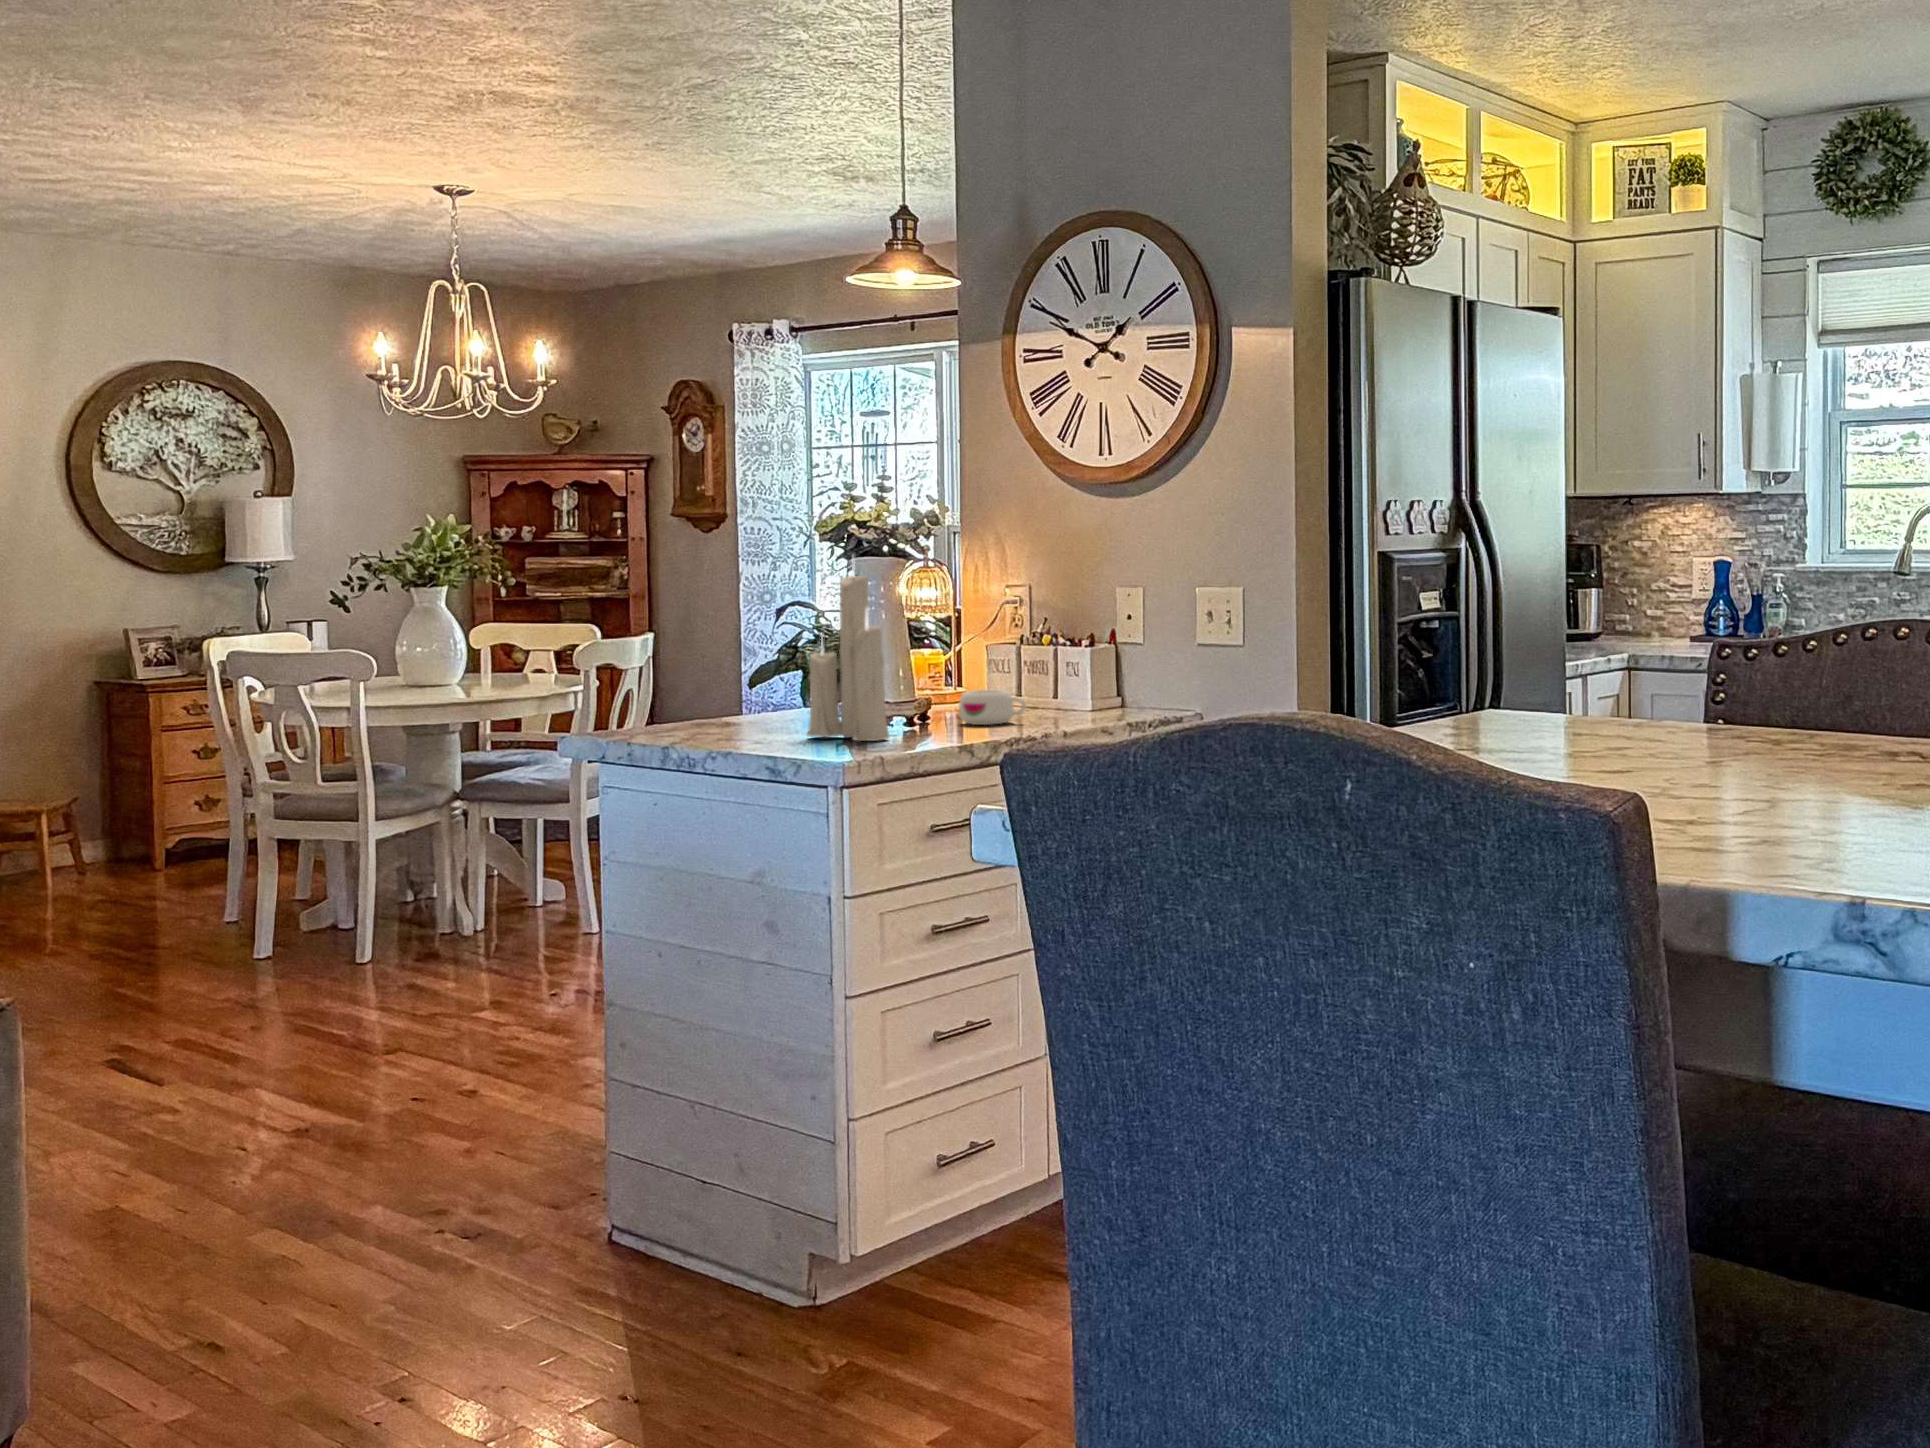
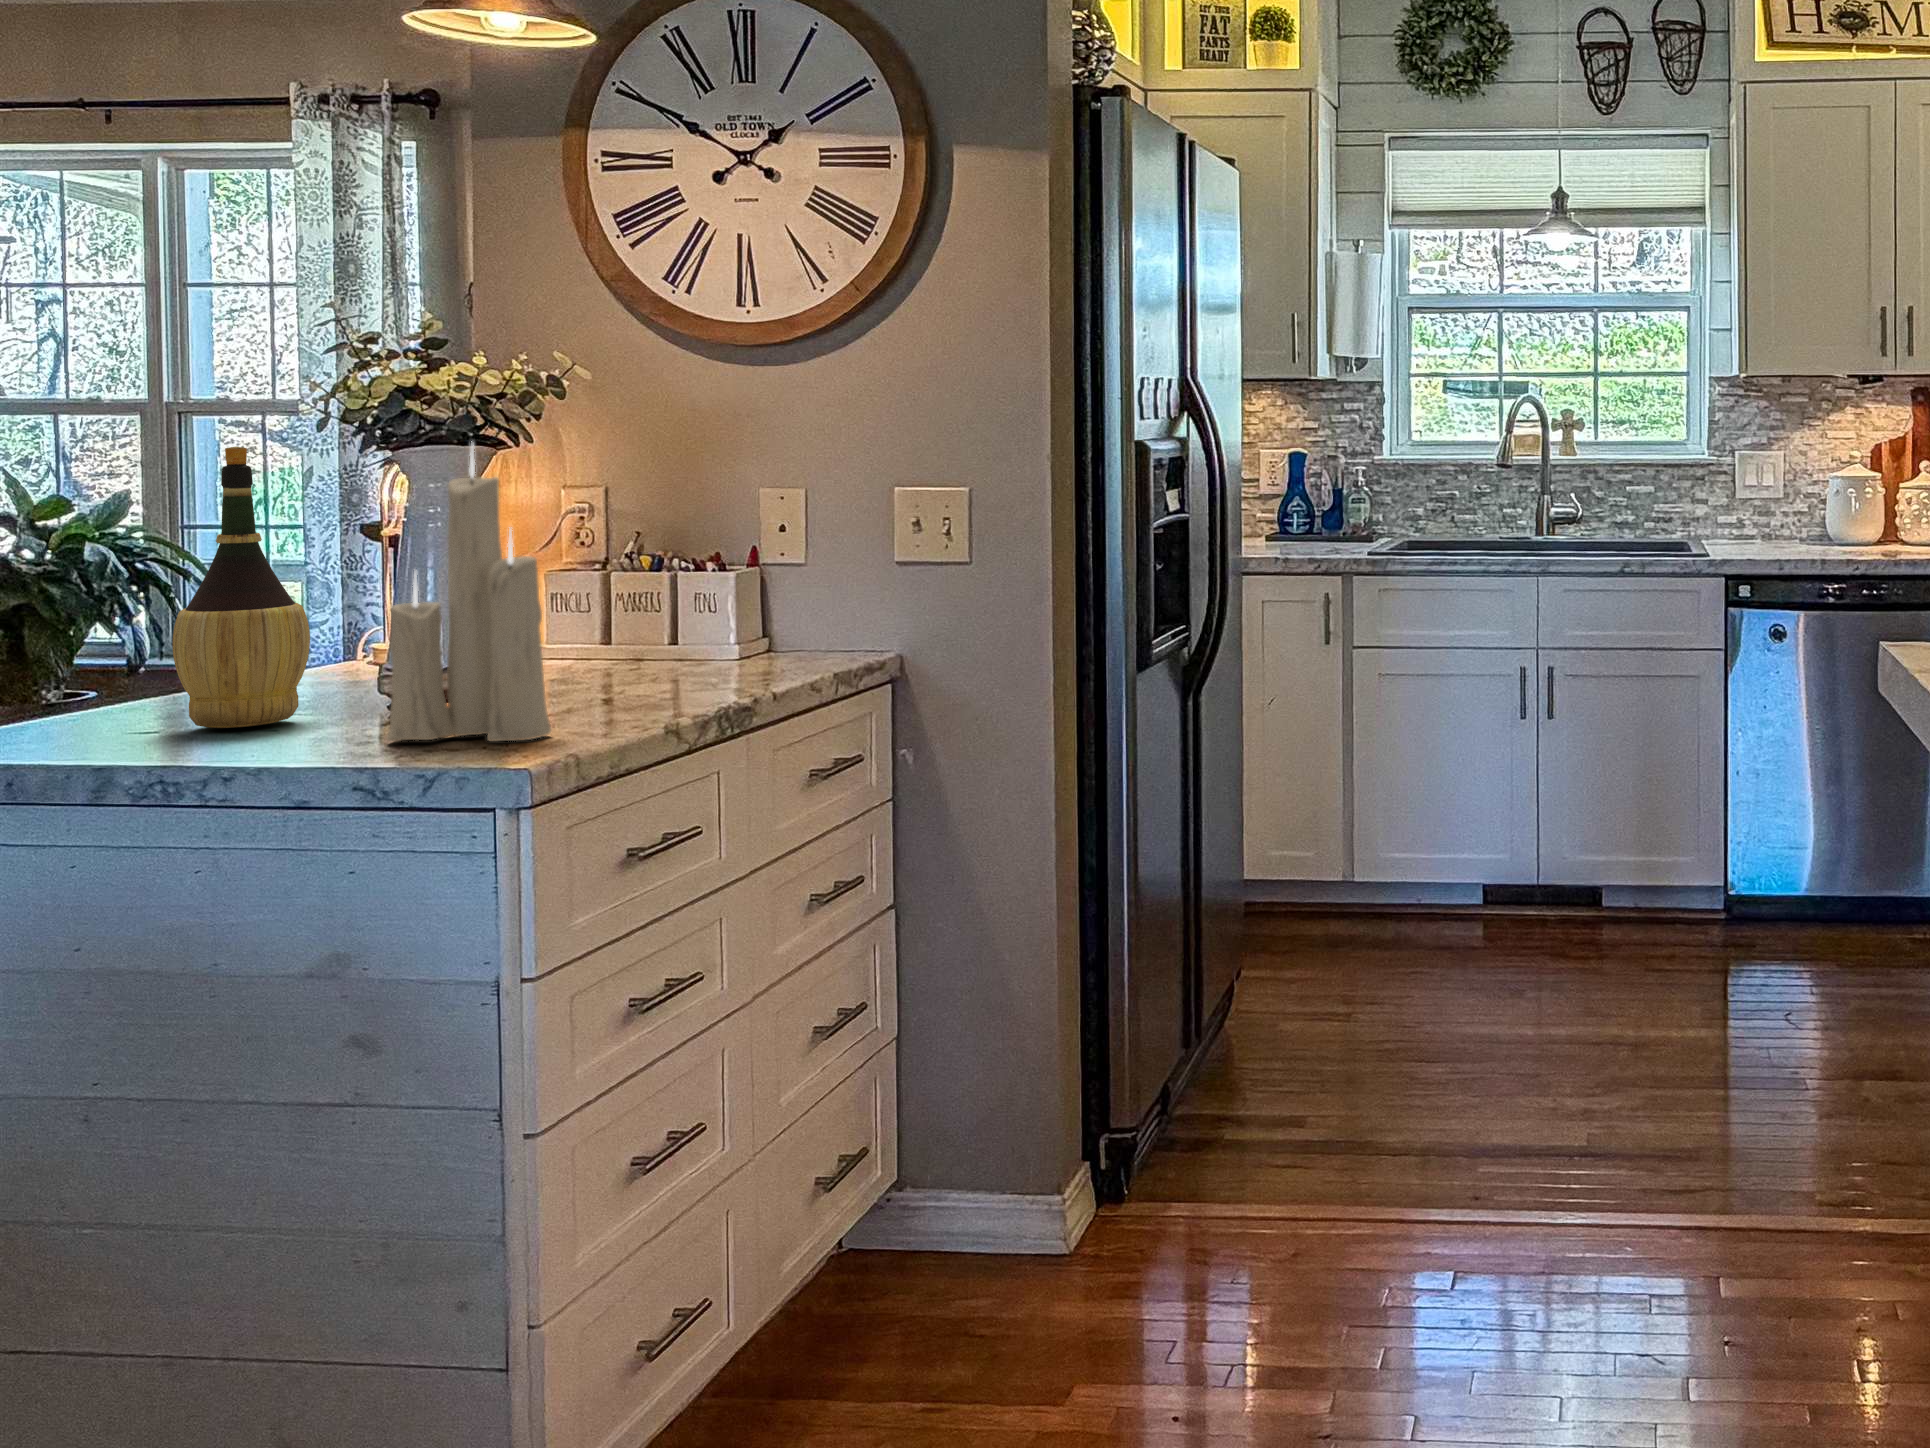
wine bottle: none [729,556,799,725] -> present [173,447,310,728]
mug: present [959,690,1026,725] -> none [607,644,719,698]

